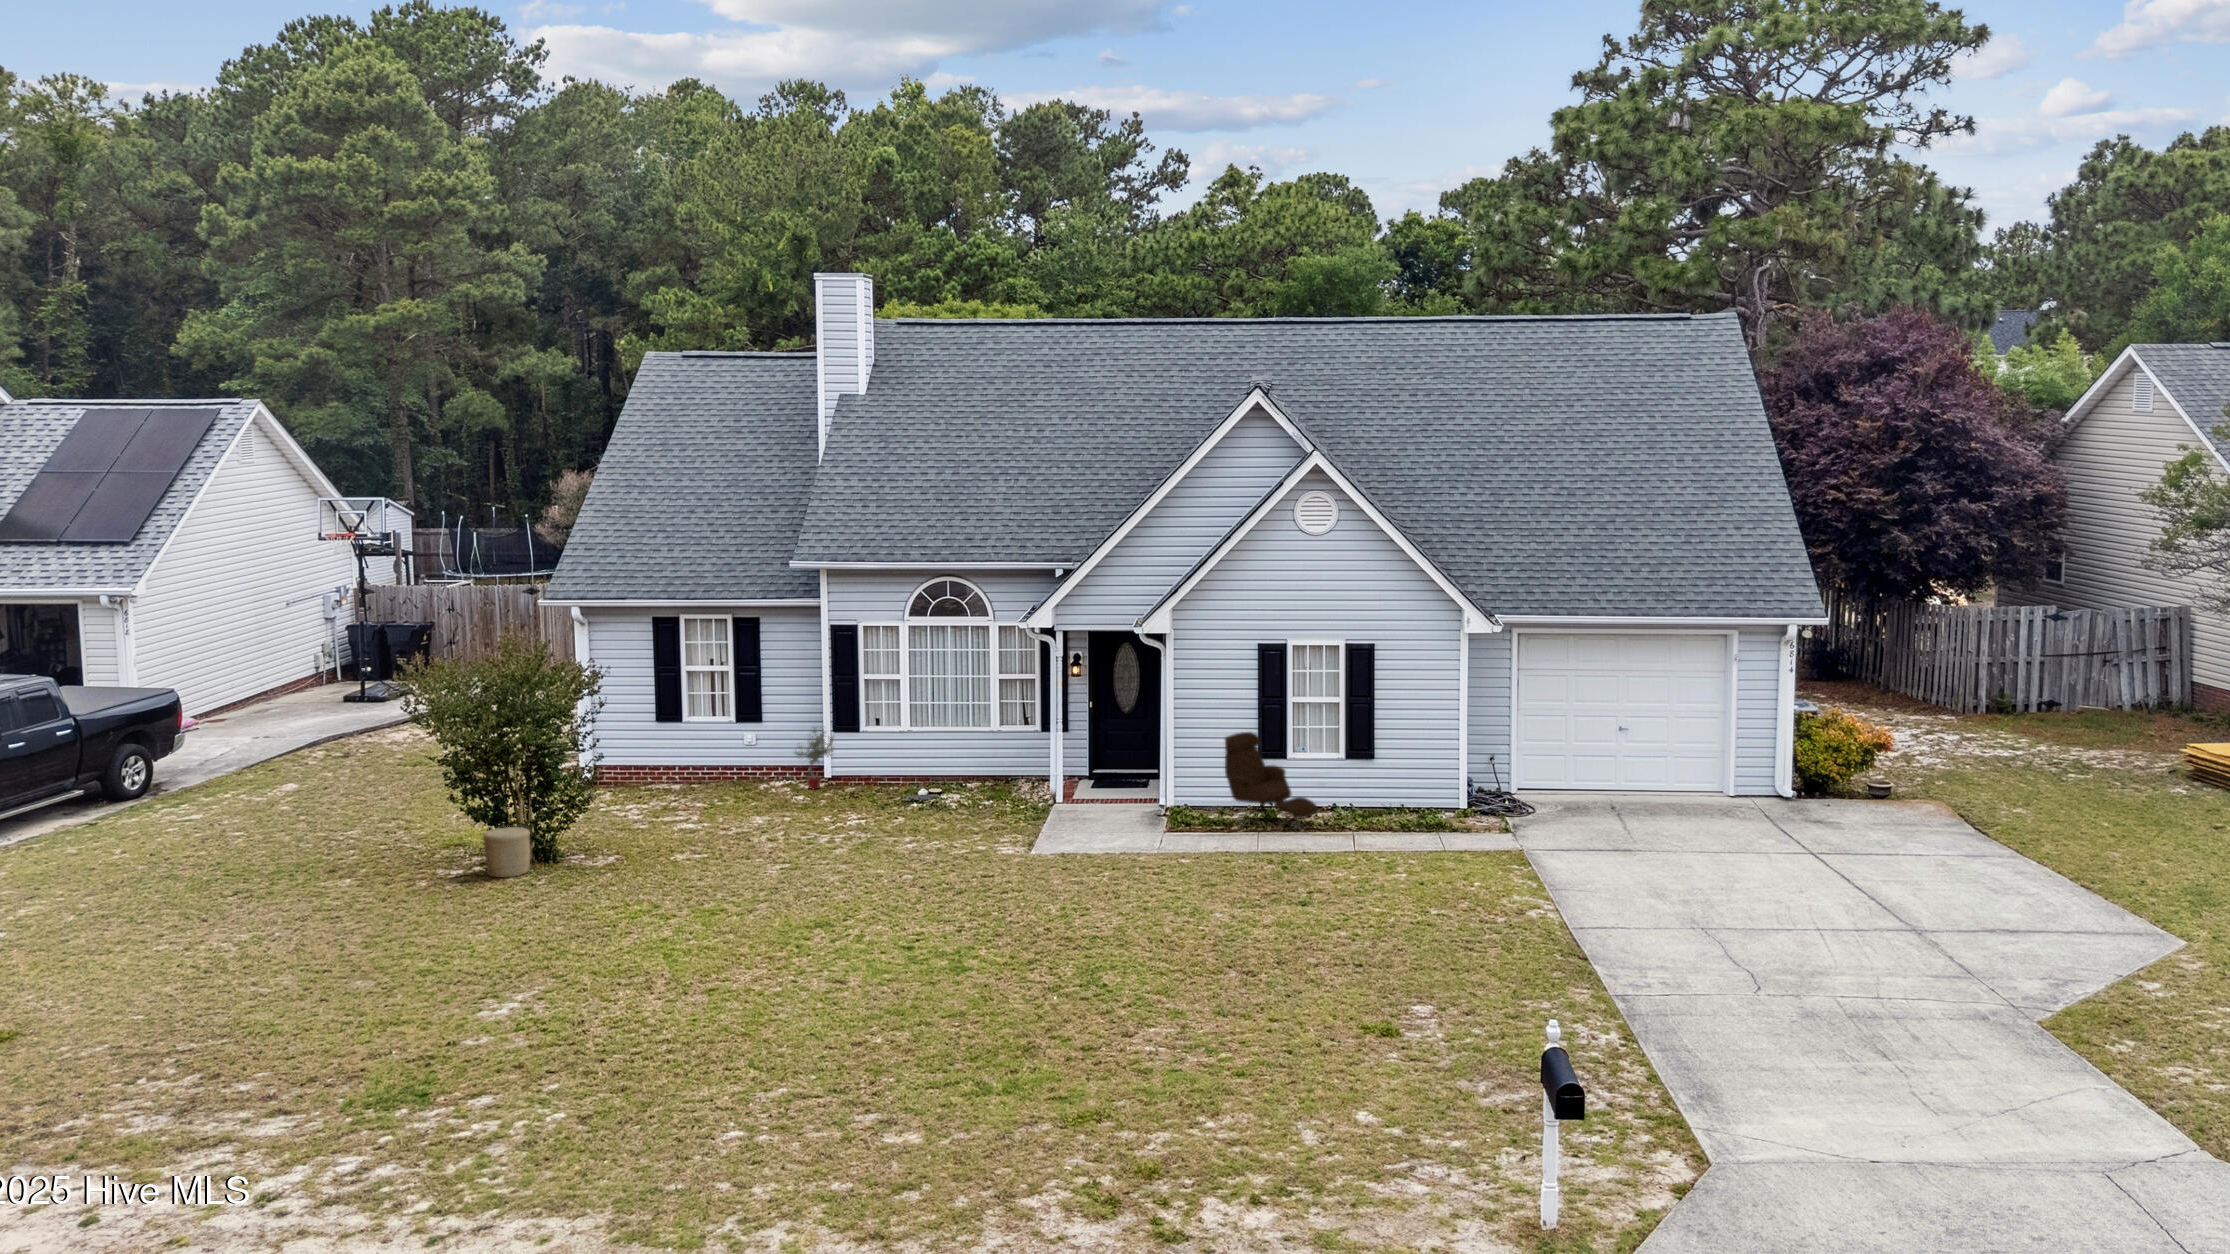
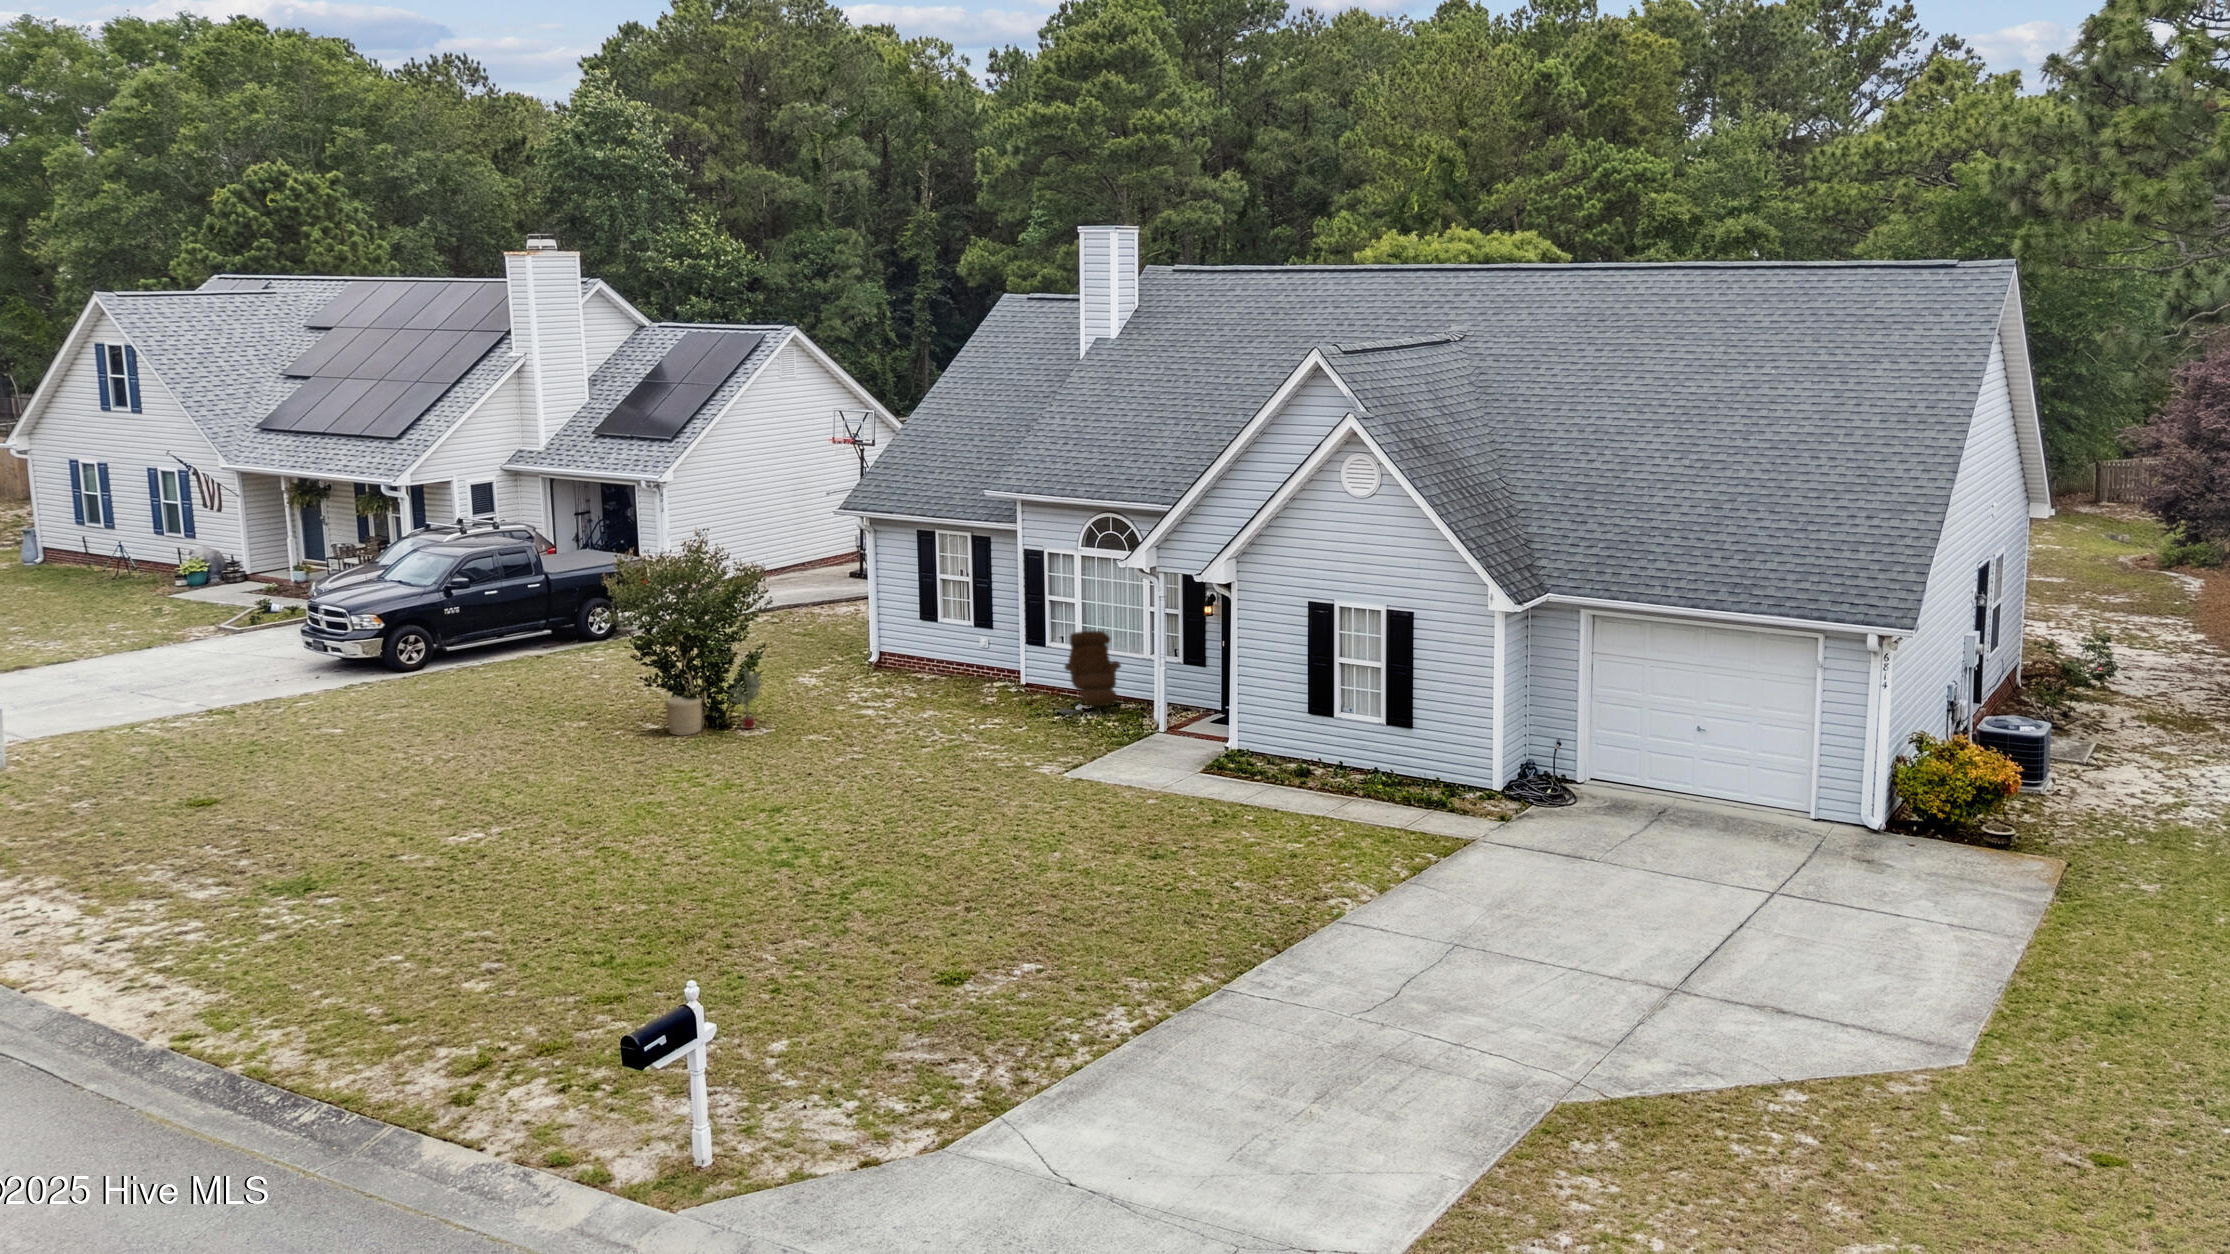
potted tree: present [795,727,834,789] -> present [730,669,763,729]
lounge chair: present [1225,732,1318,828] -> present [1065,631,1121,712]

